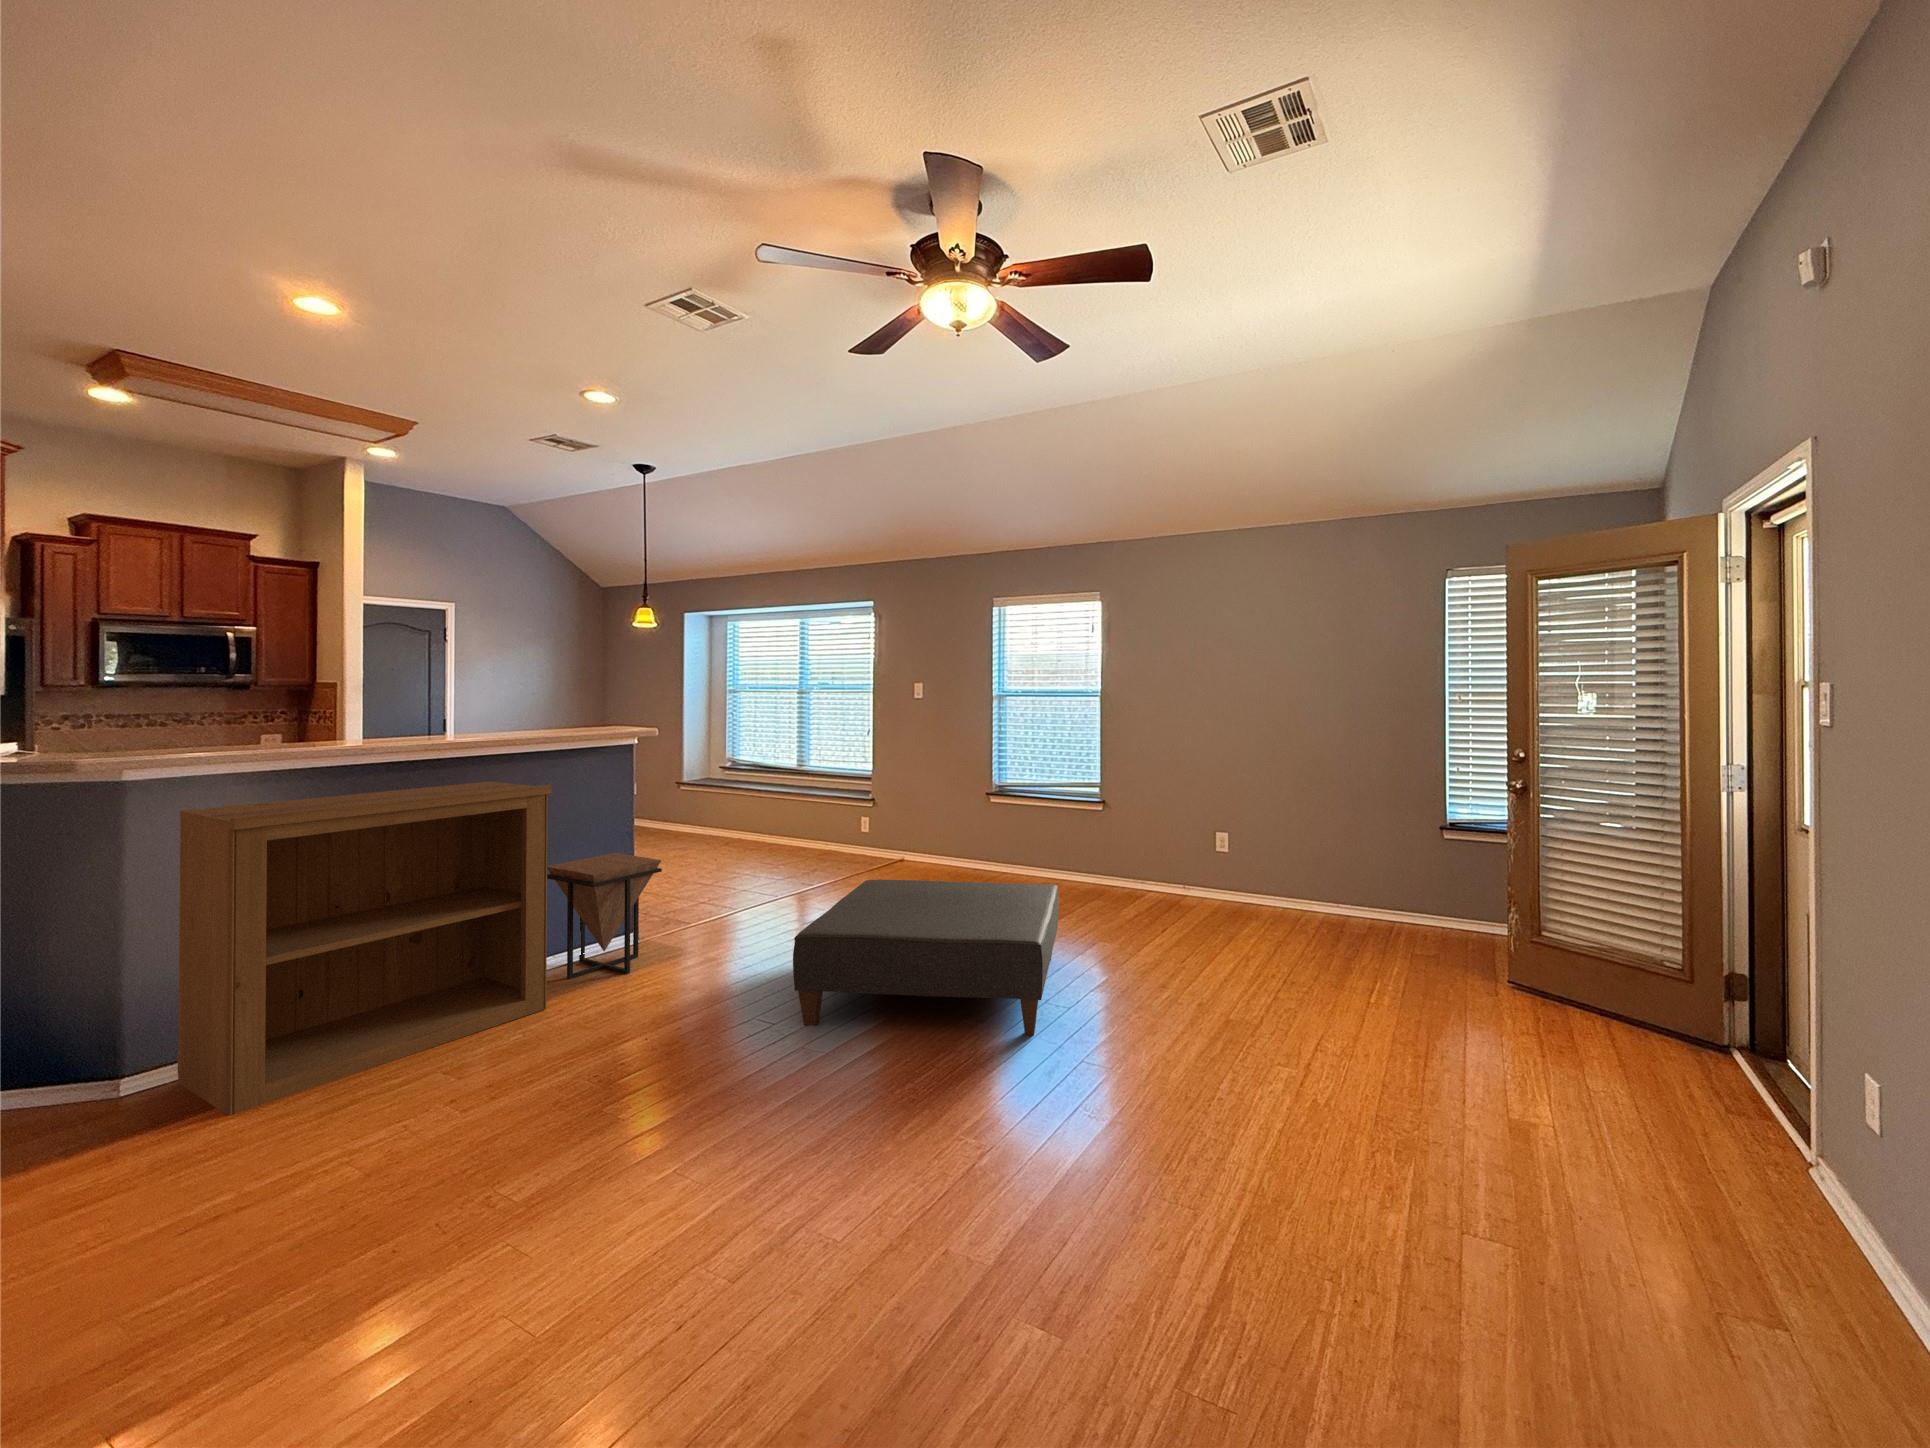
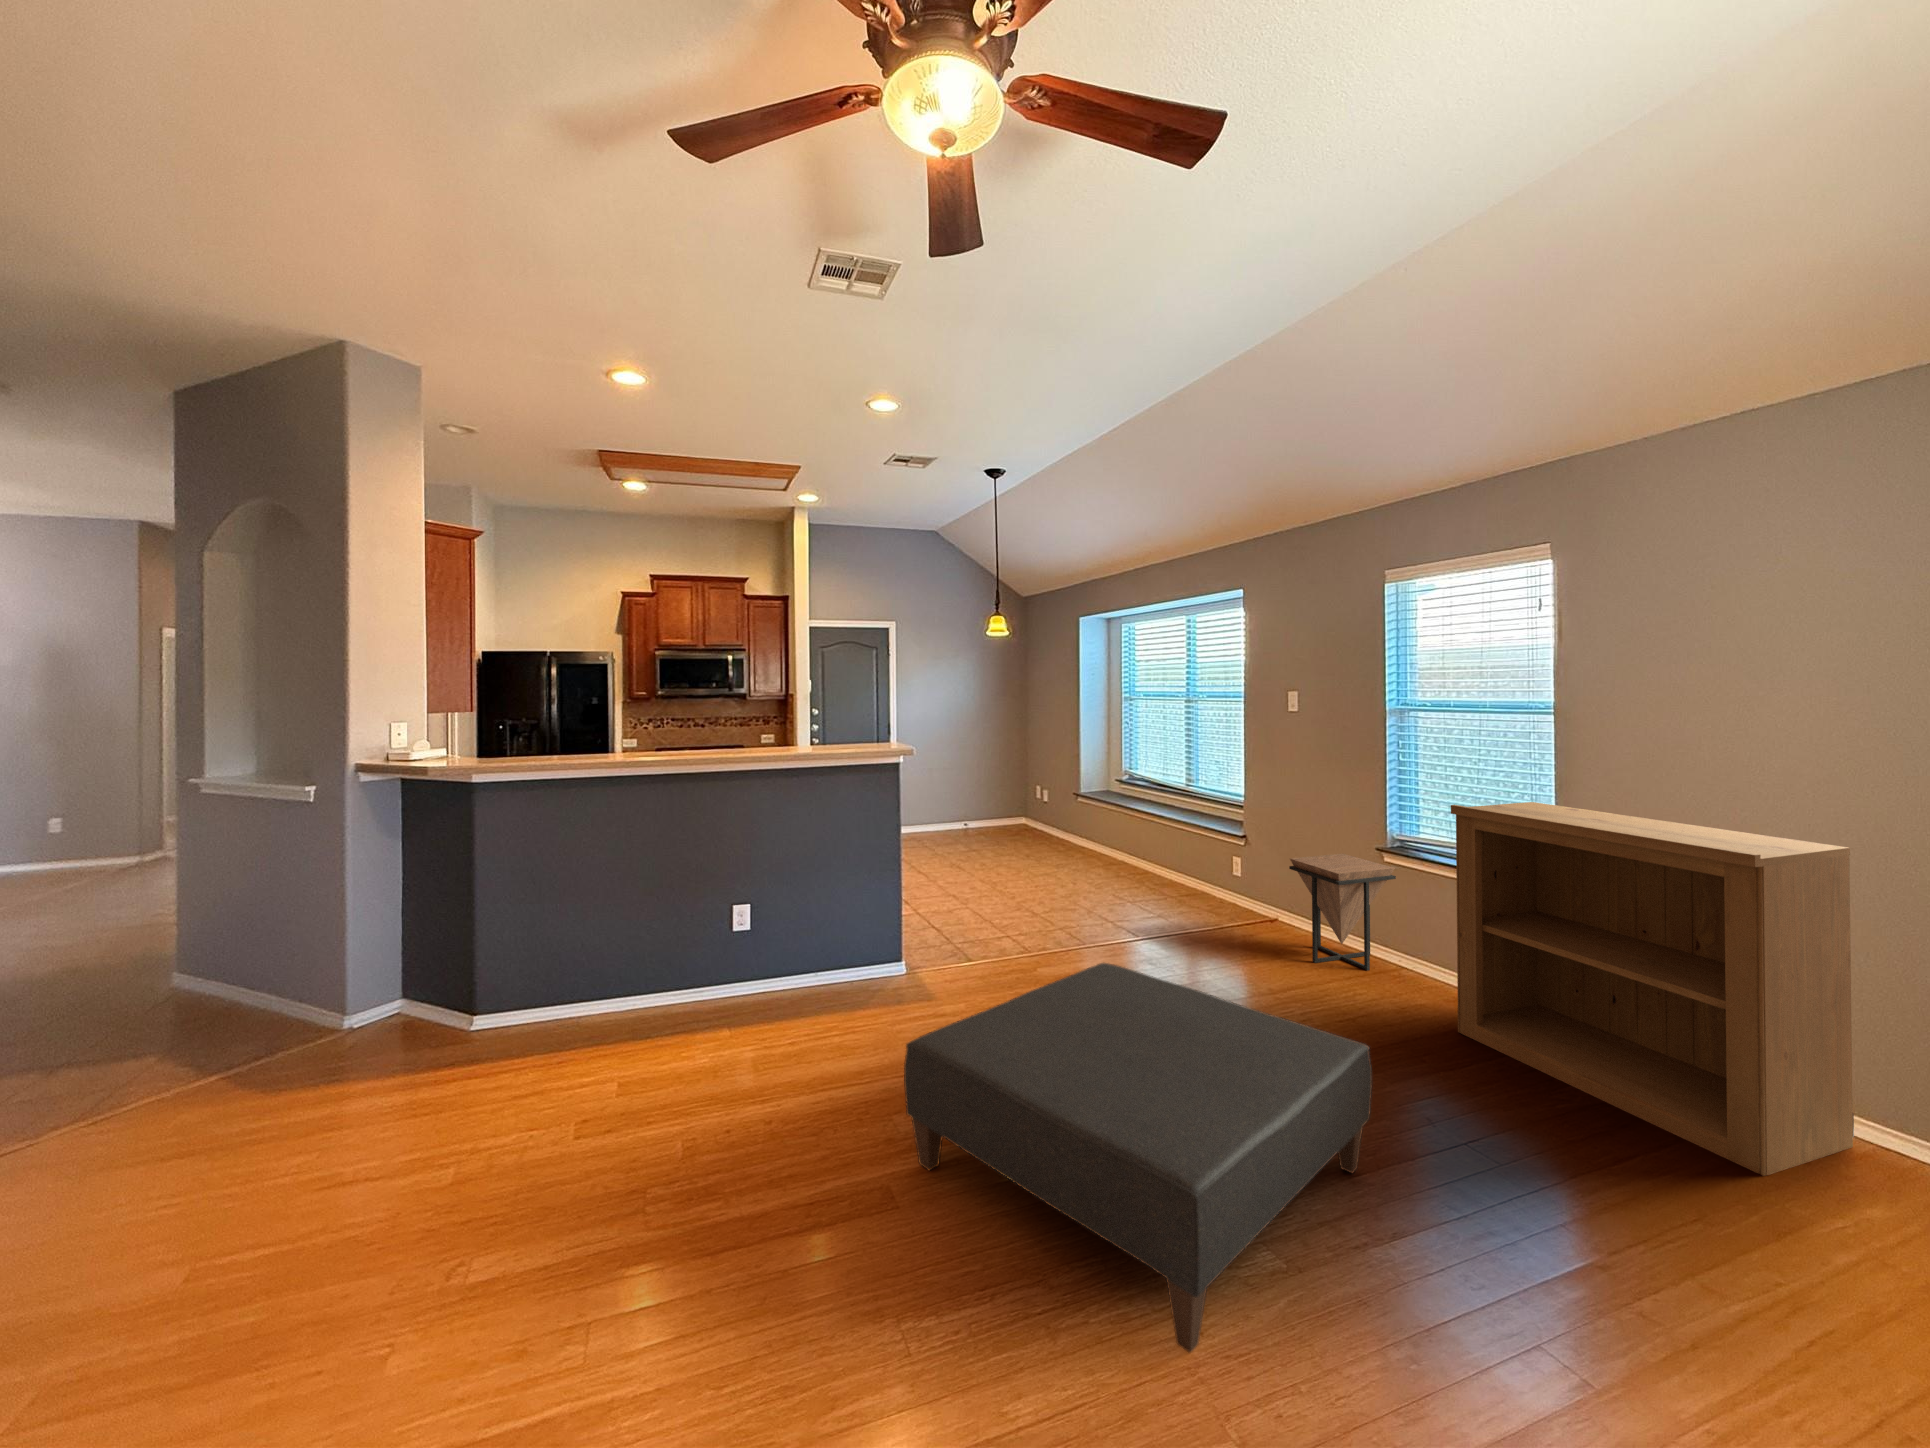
bookshelf: present [178,781,552,1116] -> present [1451,802,1854,1176]
side table: present [547,853,662,979] -> present [1289,854,1396,971]

